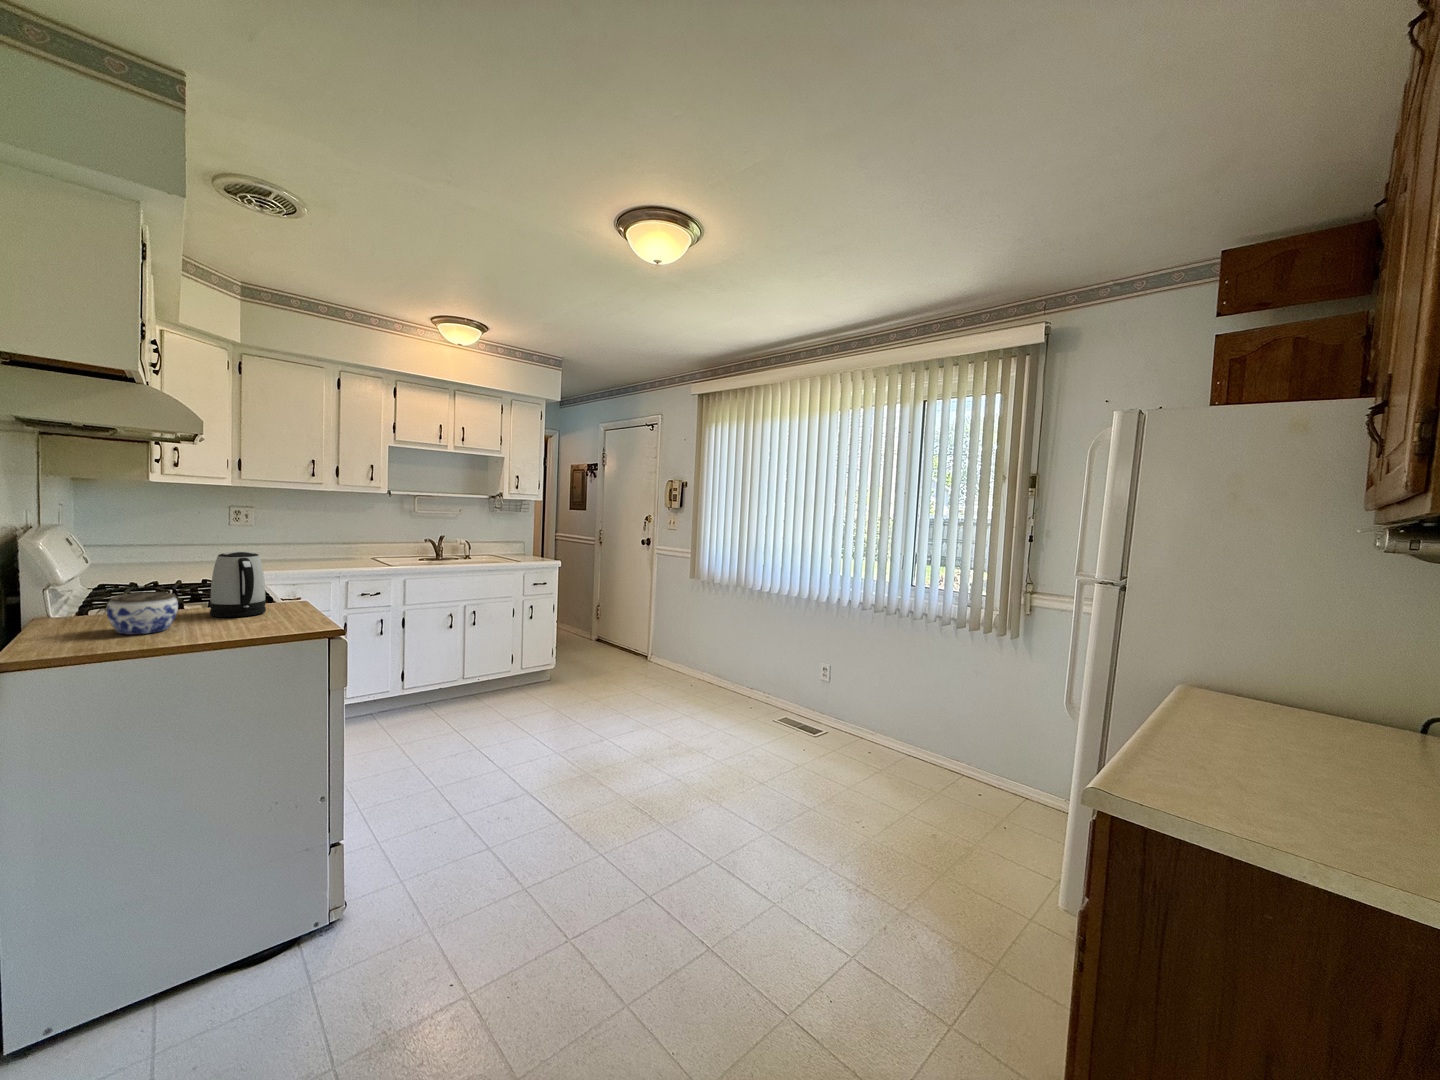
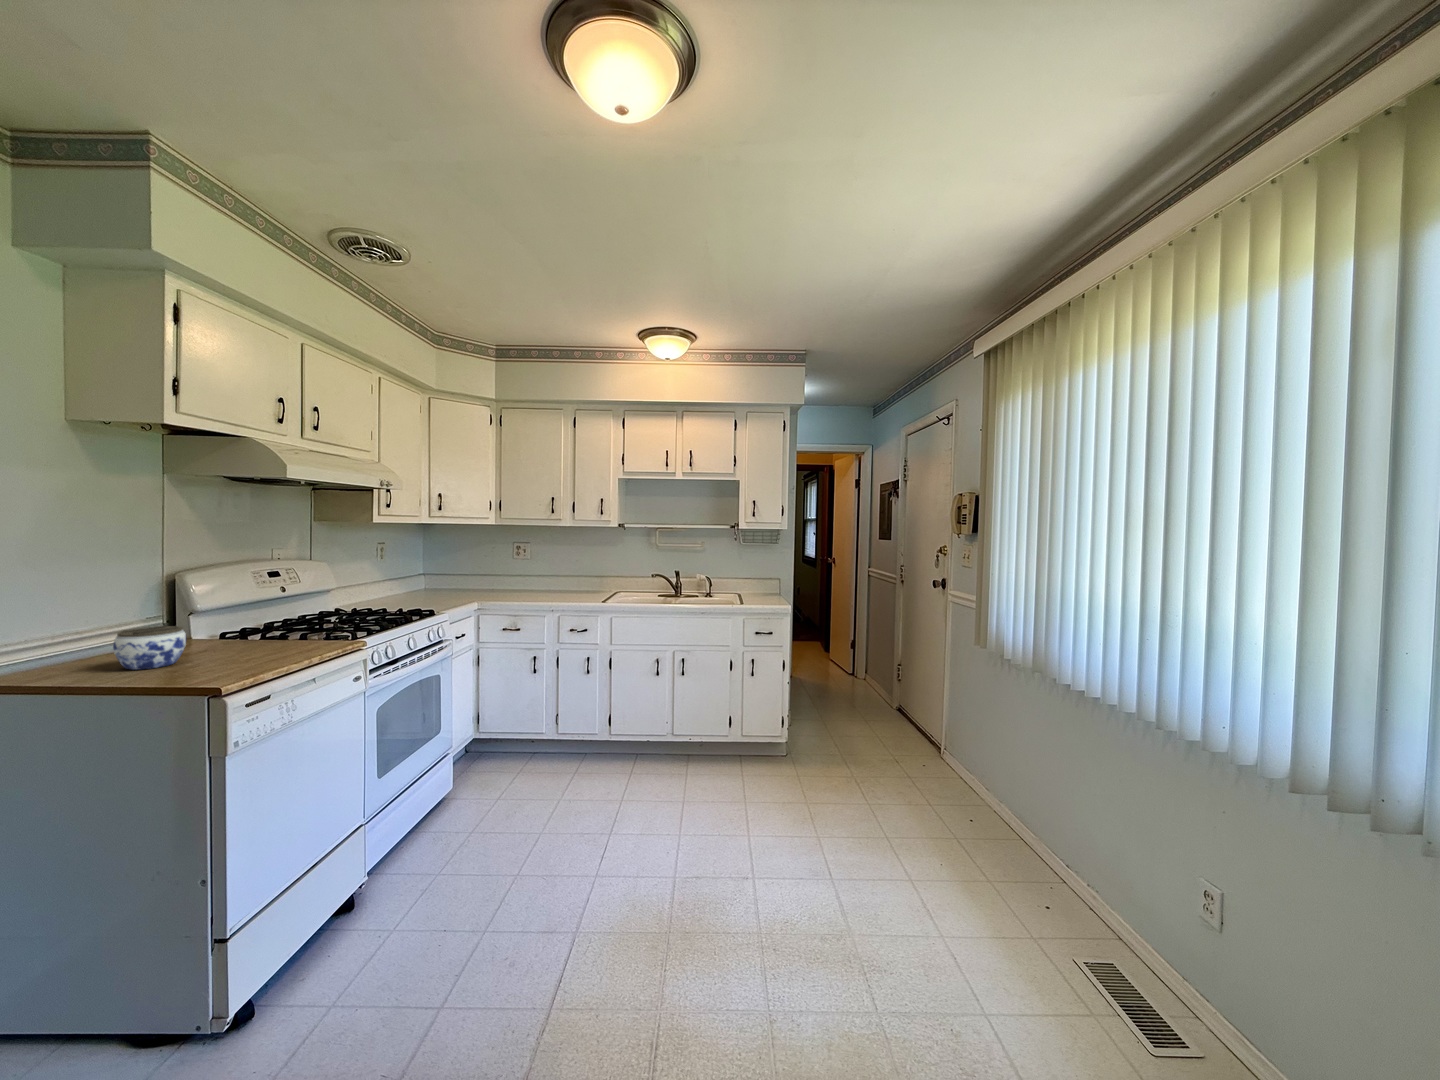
kettle: present [210,551,266,617] -> none [249,586,307,656]

